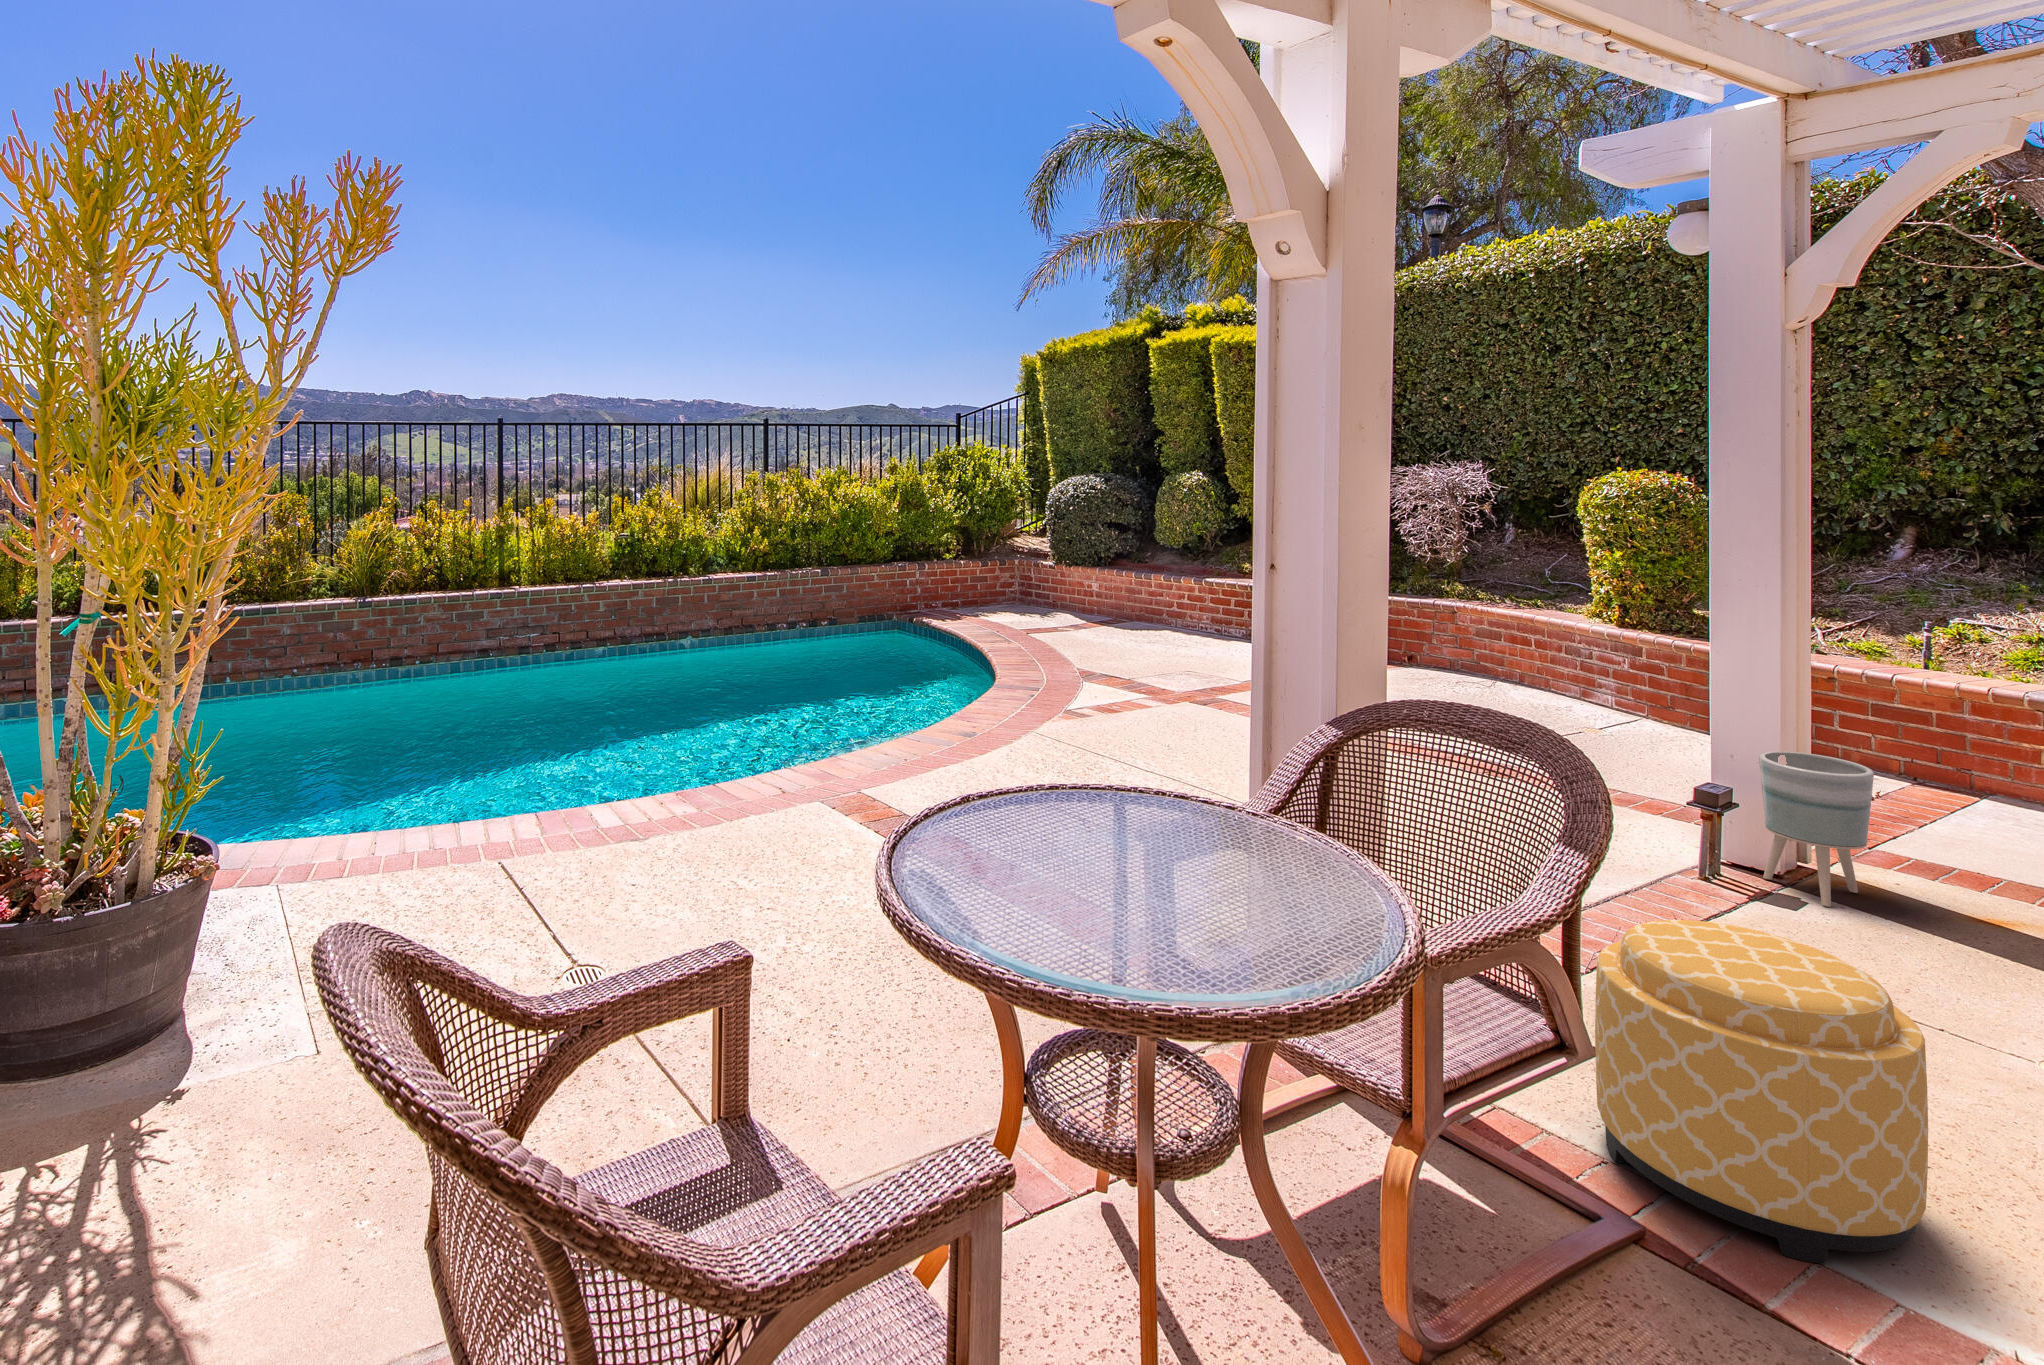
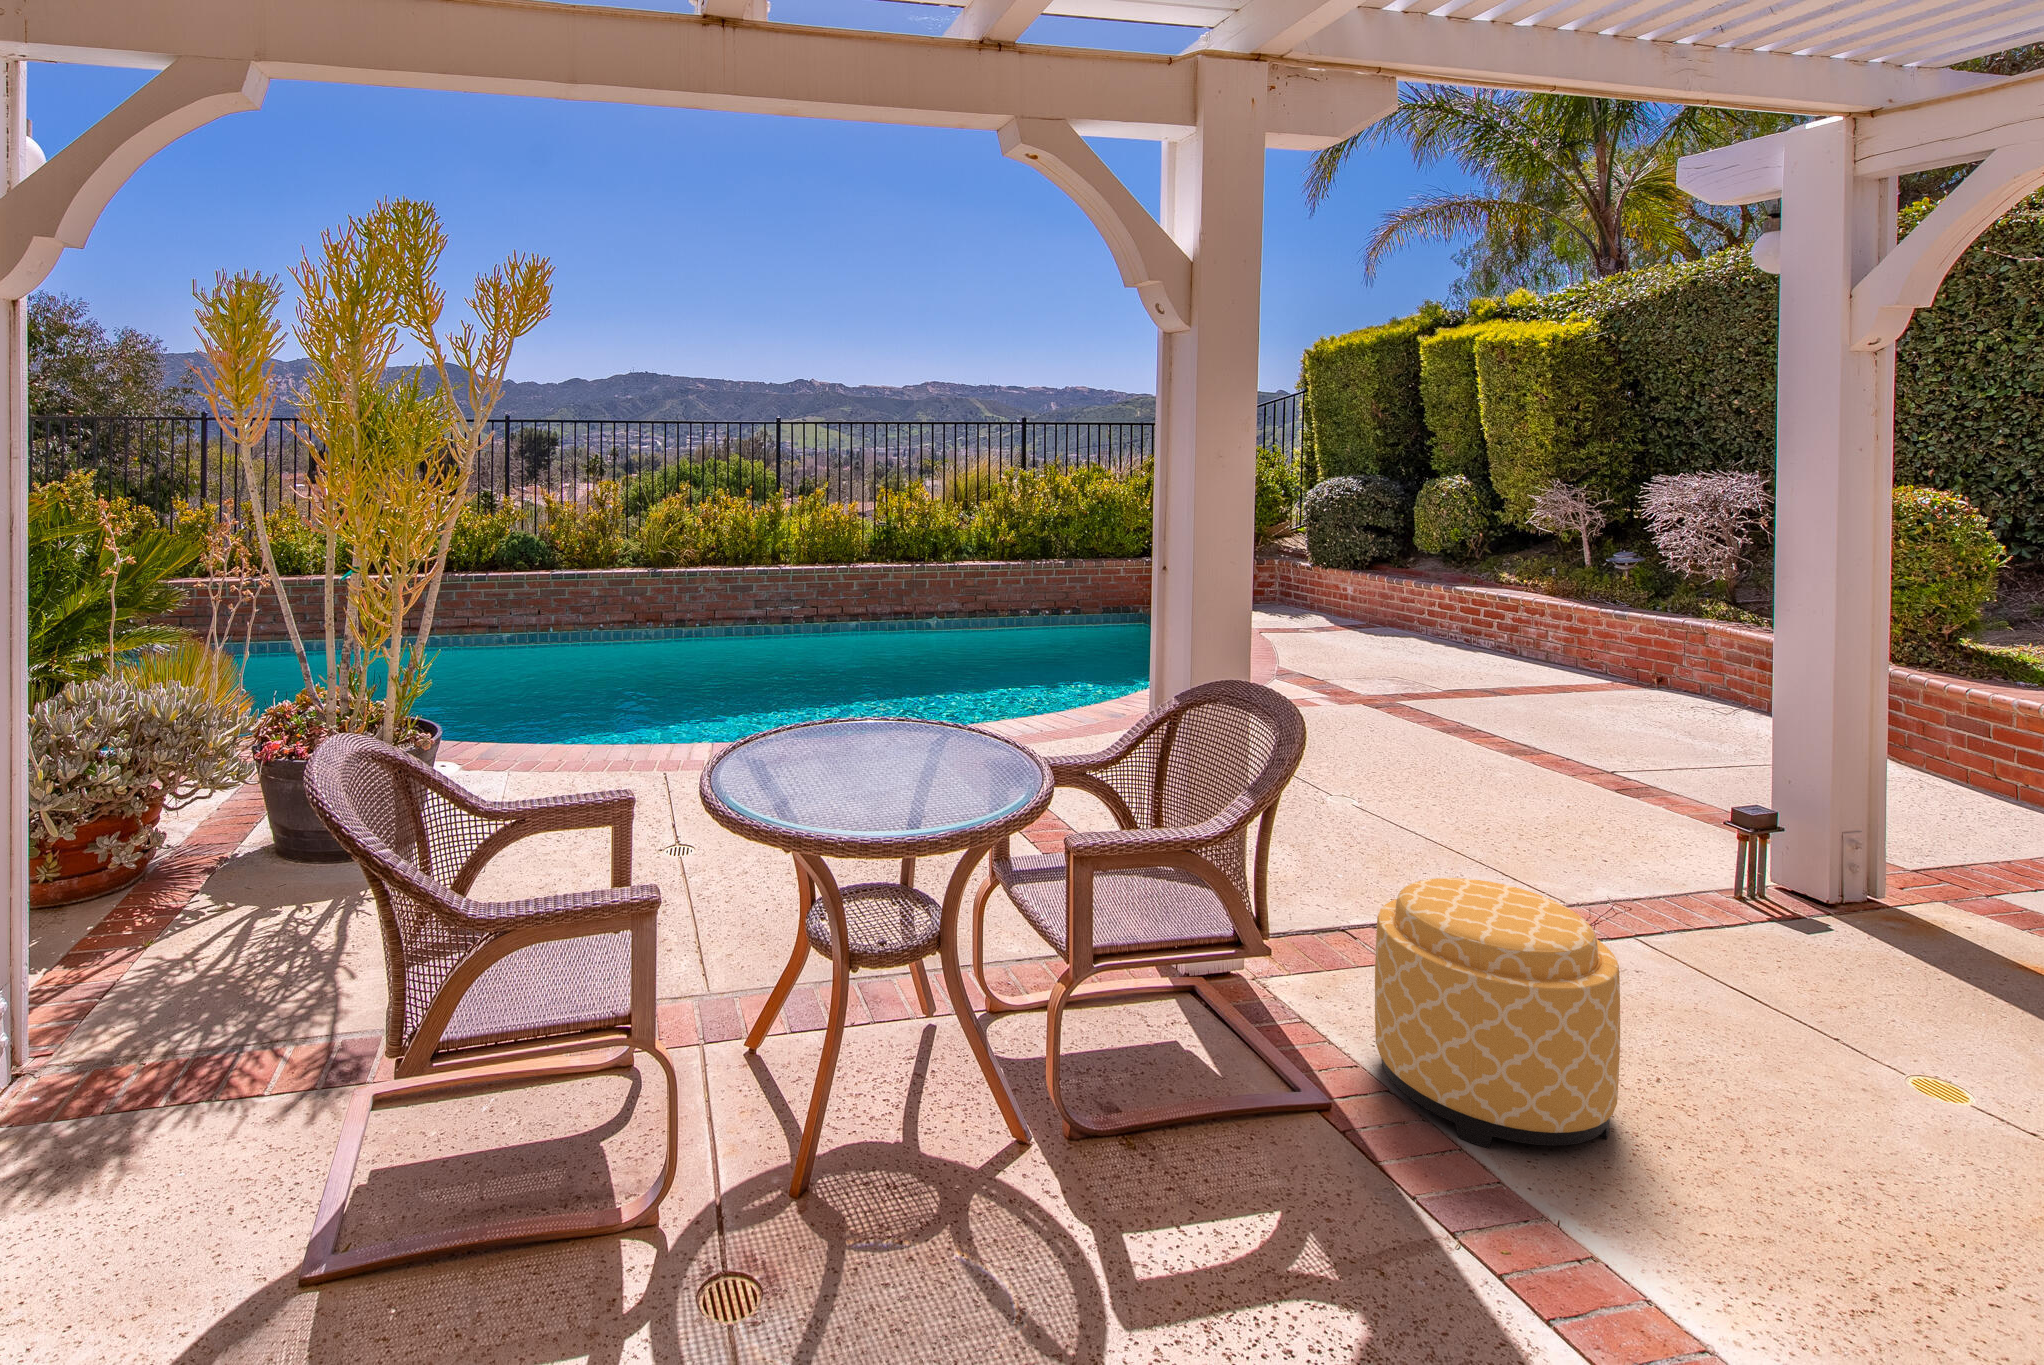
planter: present [1759,751,1874,907] -> none [1807,778,1923,933]

